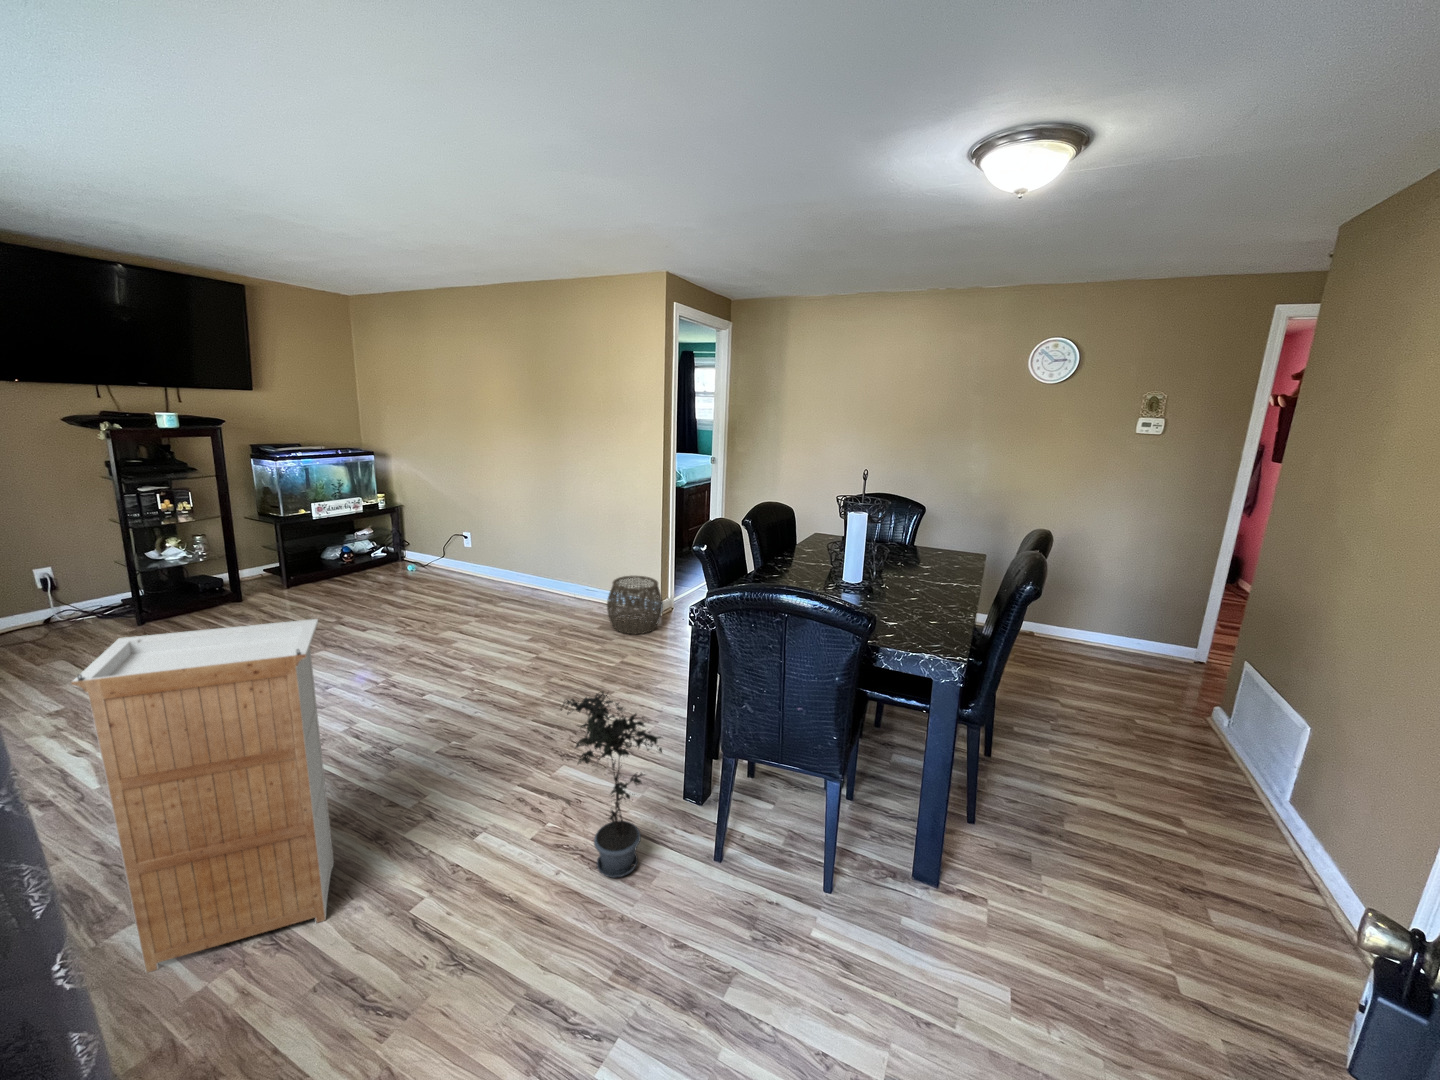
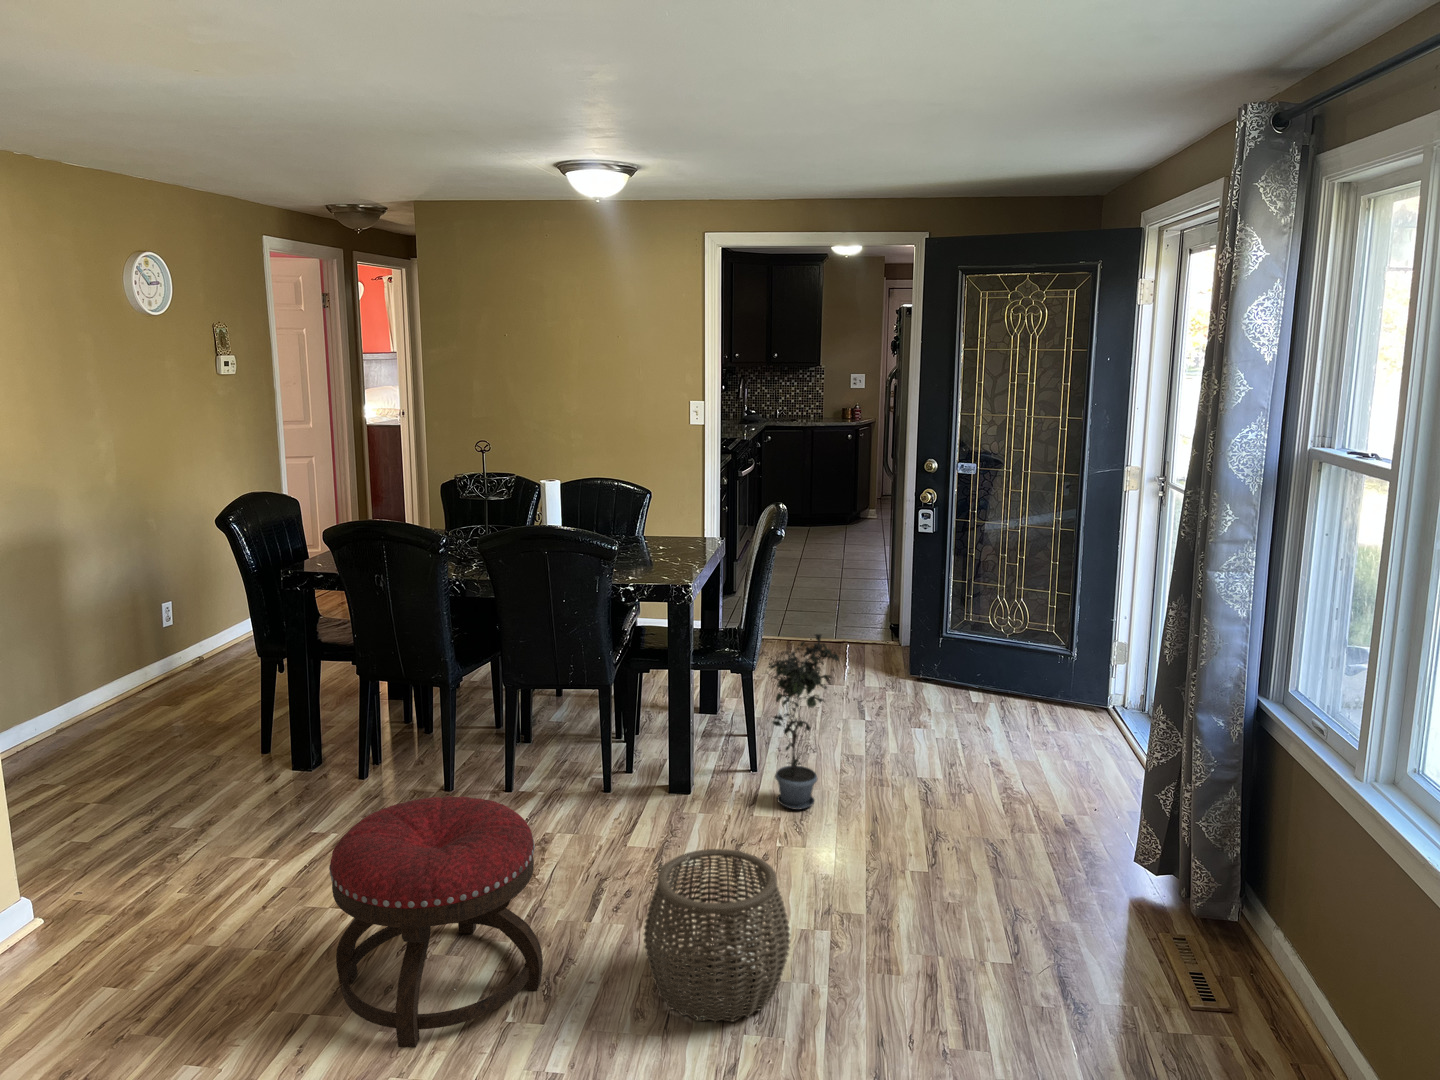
woven basket: present [607,576,662,634] -> present [643,849,790,1023]
ottoman: none [471,591,571,700] -> present [329,796,543,1048]
storage cabinet: present [71,619,334,972] -> none [932,628,1137,996]

